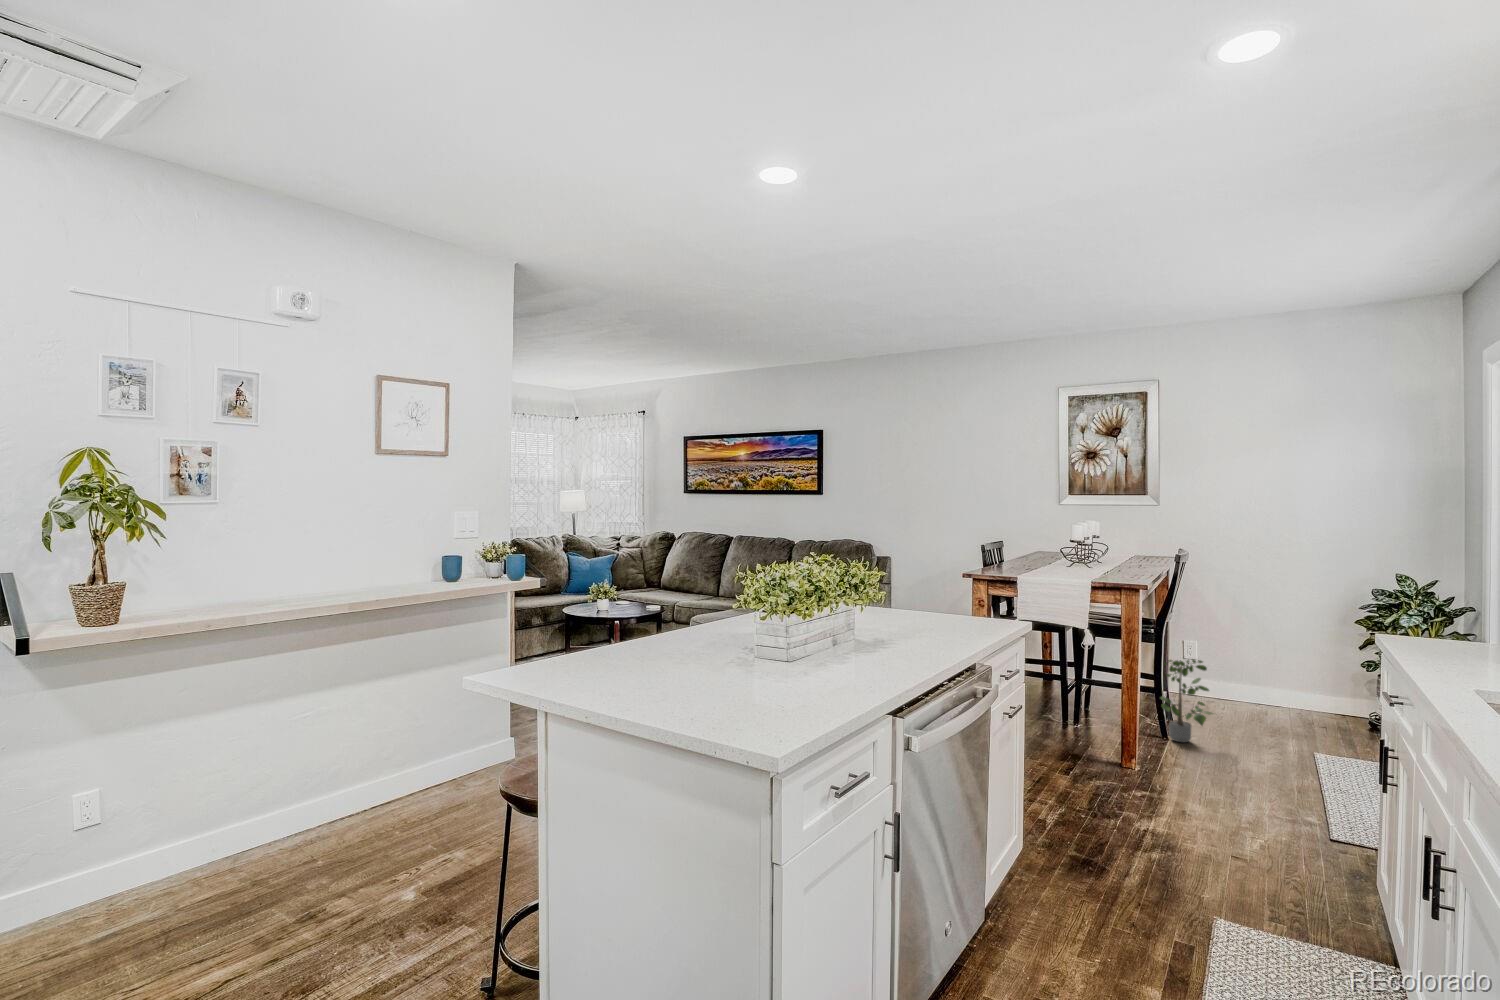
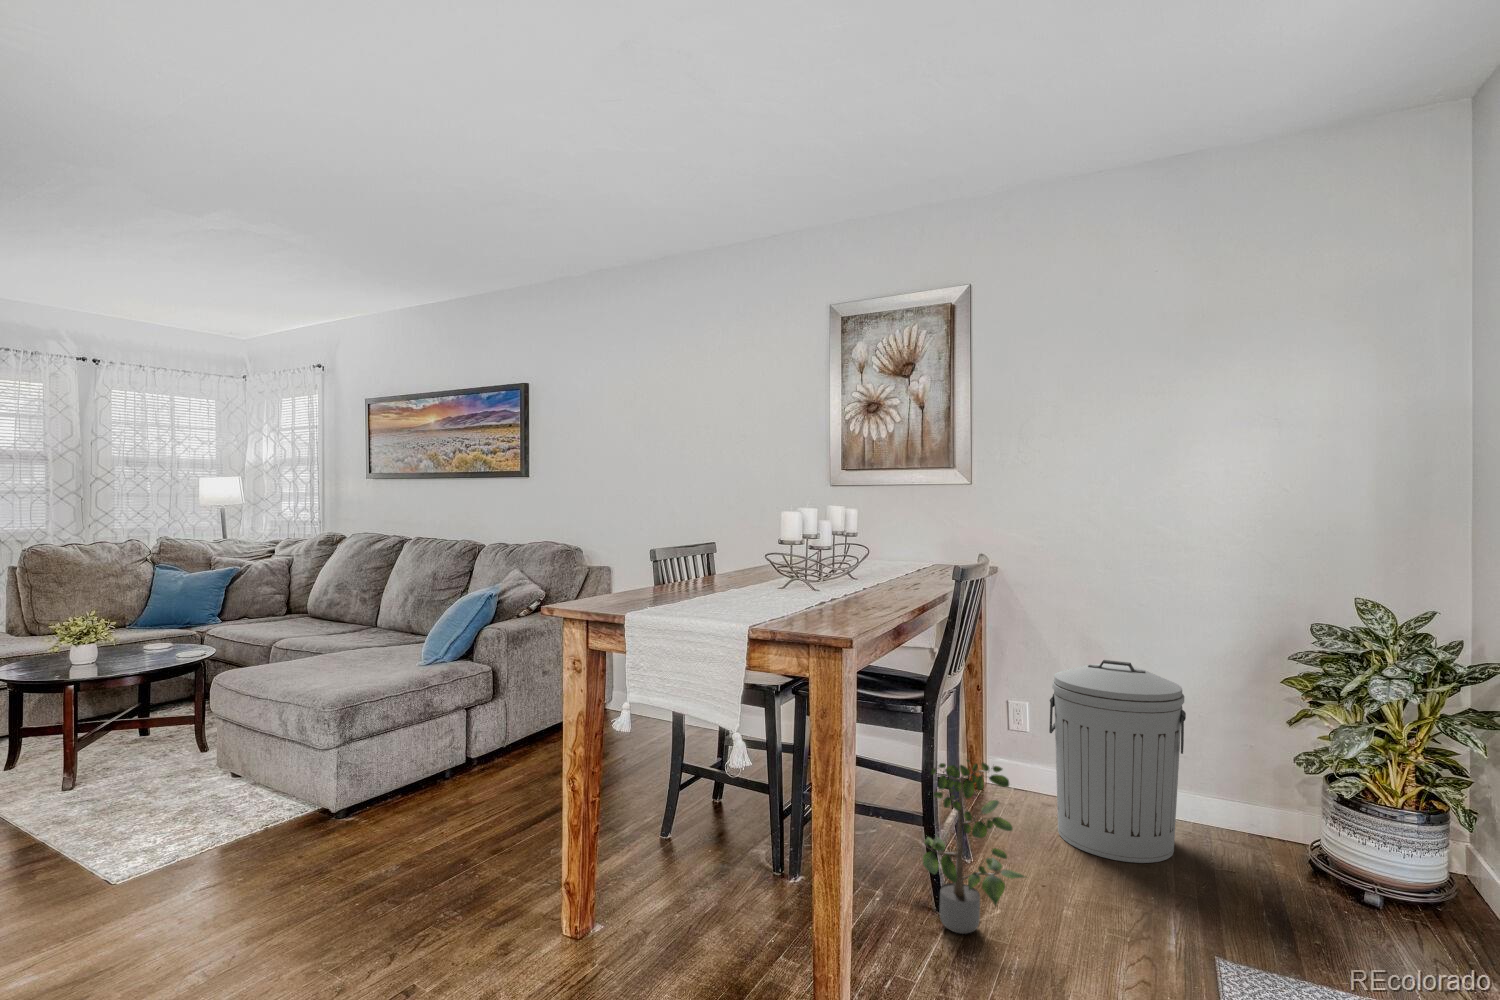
trash can: none [1217,611,1301,722] -> present [1049,660,1186,863]

